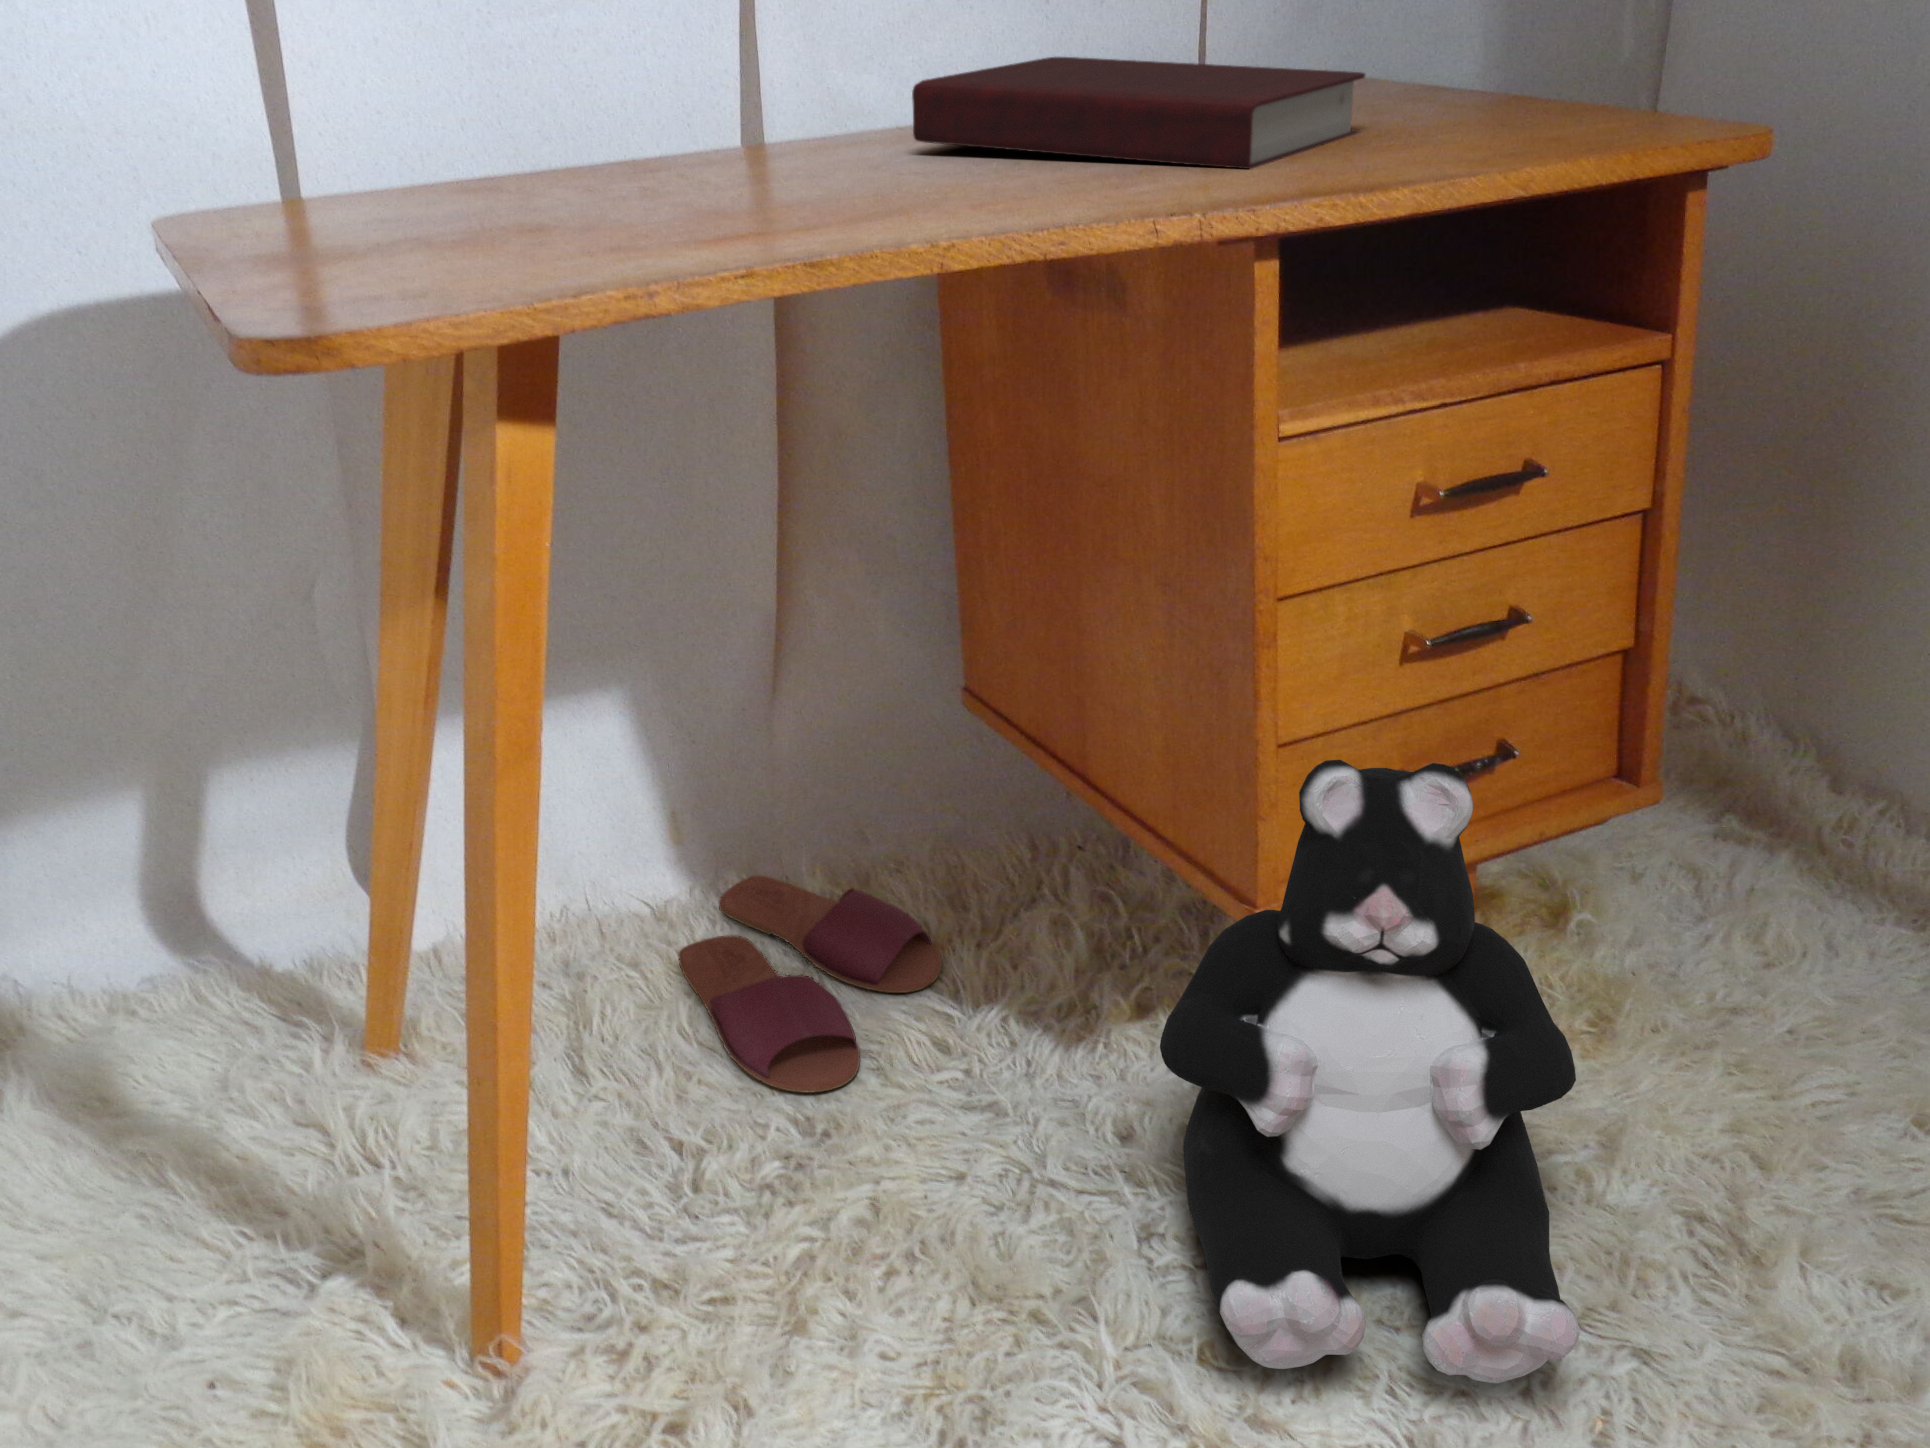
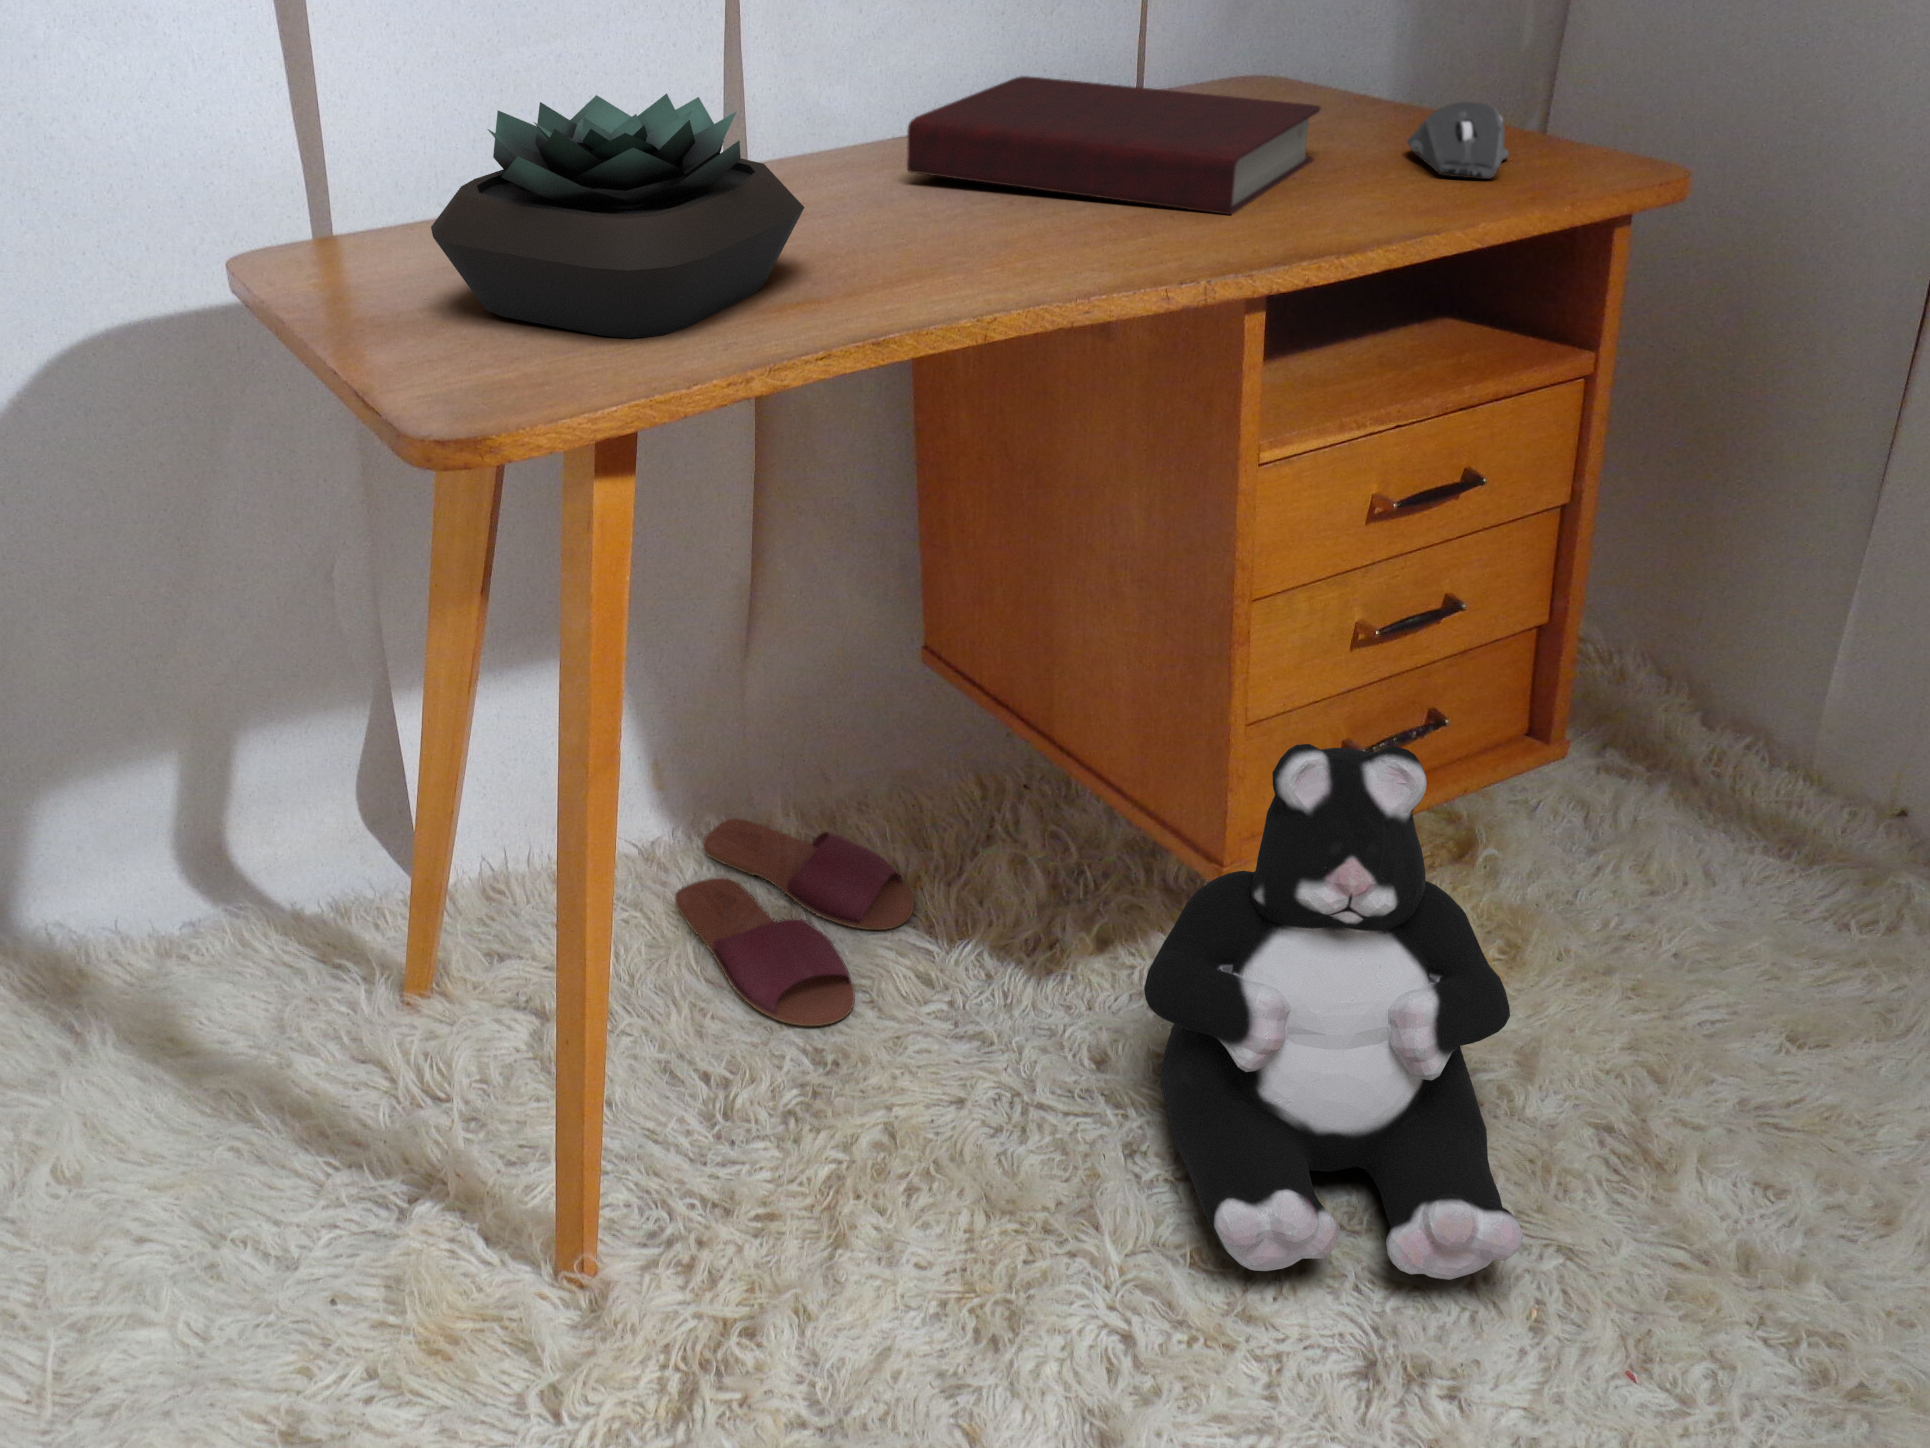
succulent plant: none [331,11,755,260] -> present [431,94,804,338]
computer mouse: none [1461,63,1571,140] -> present [1407,102,1509,179]

